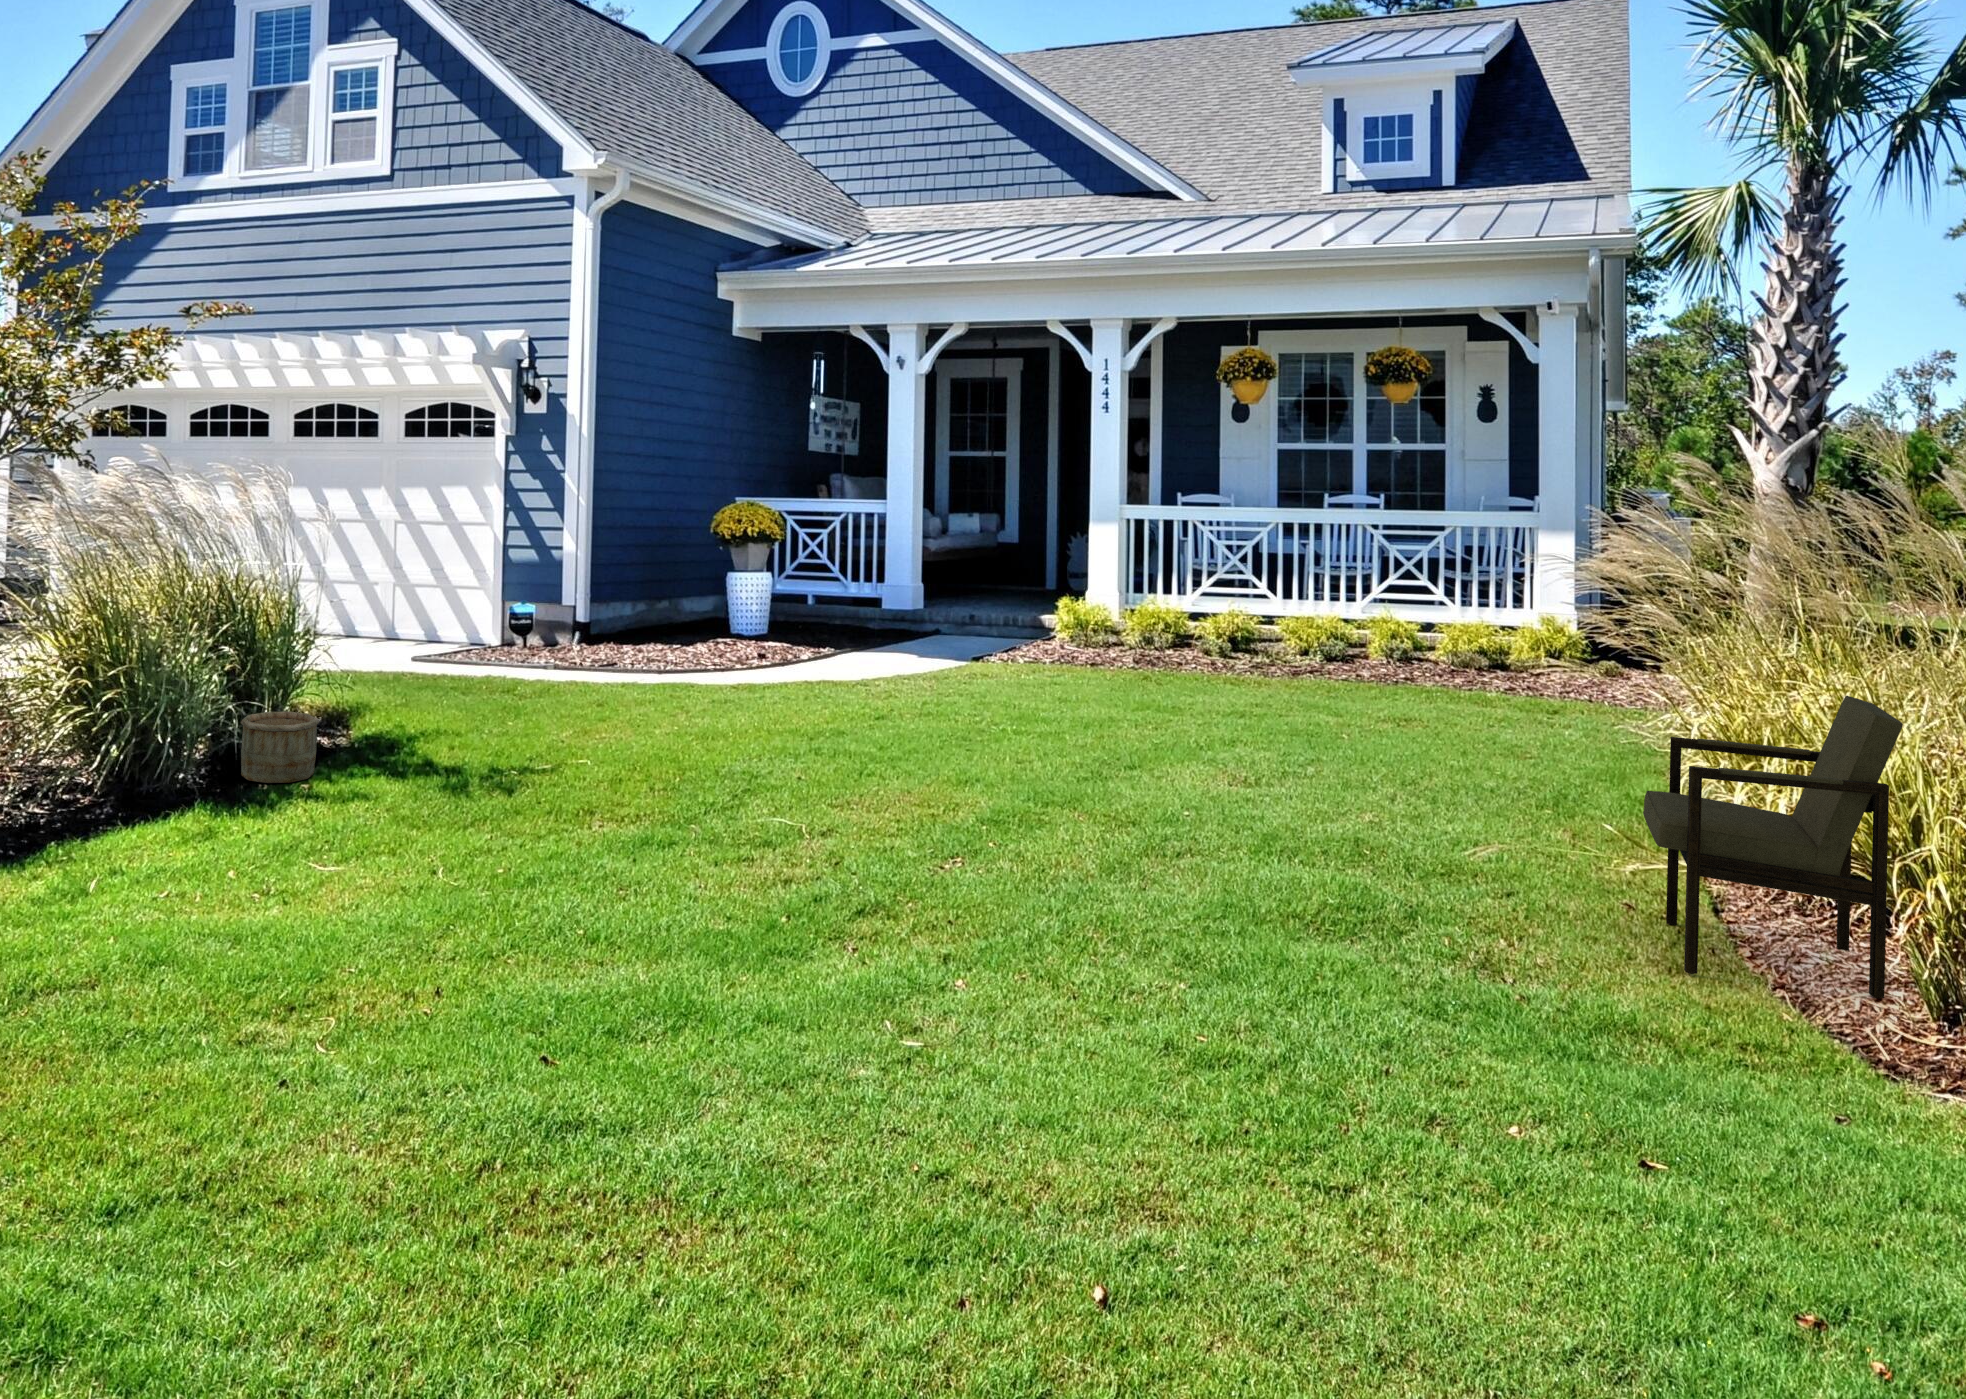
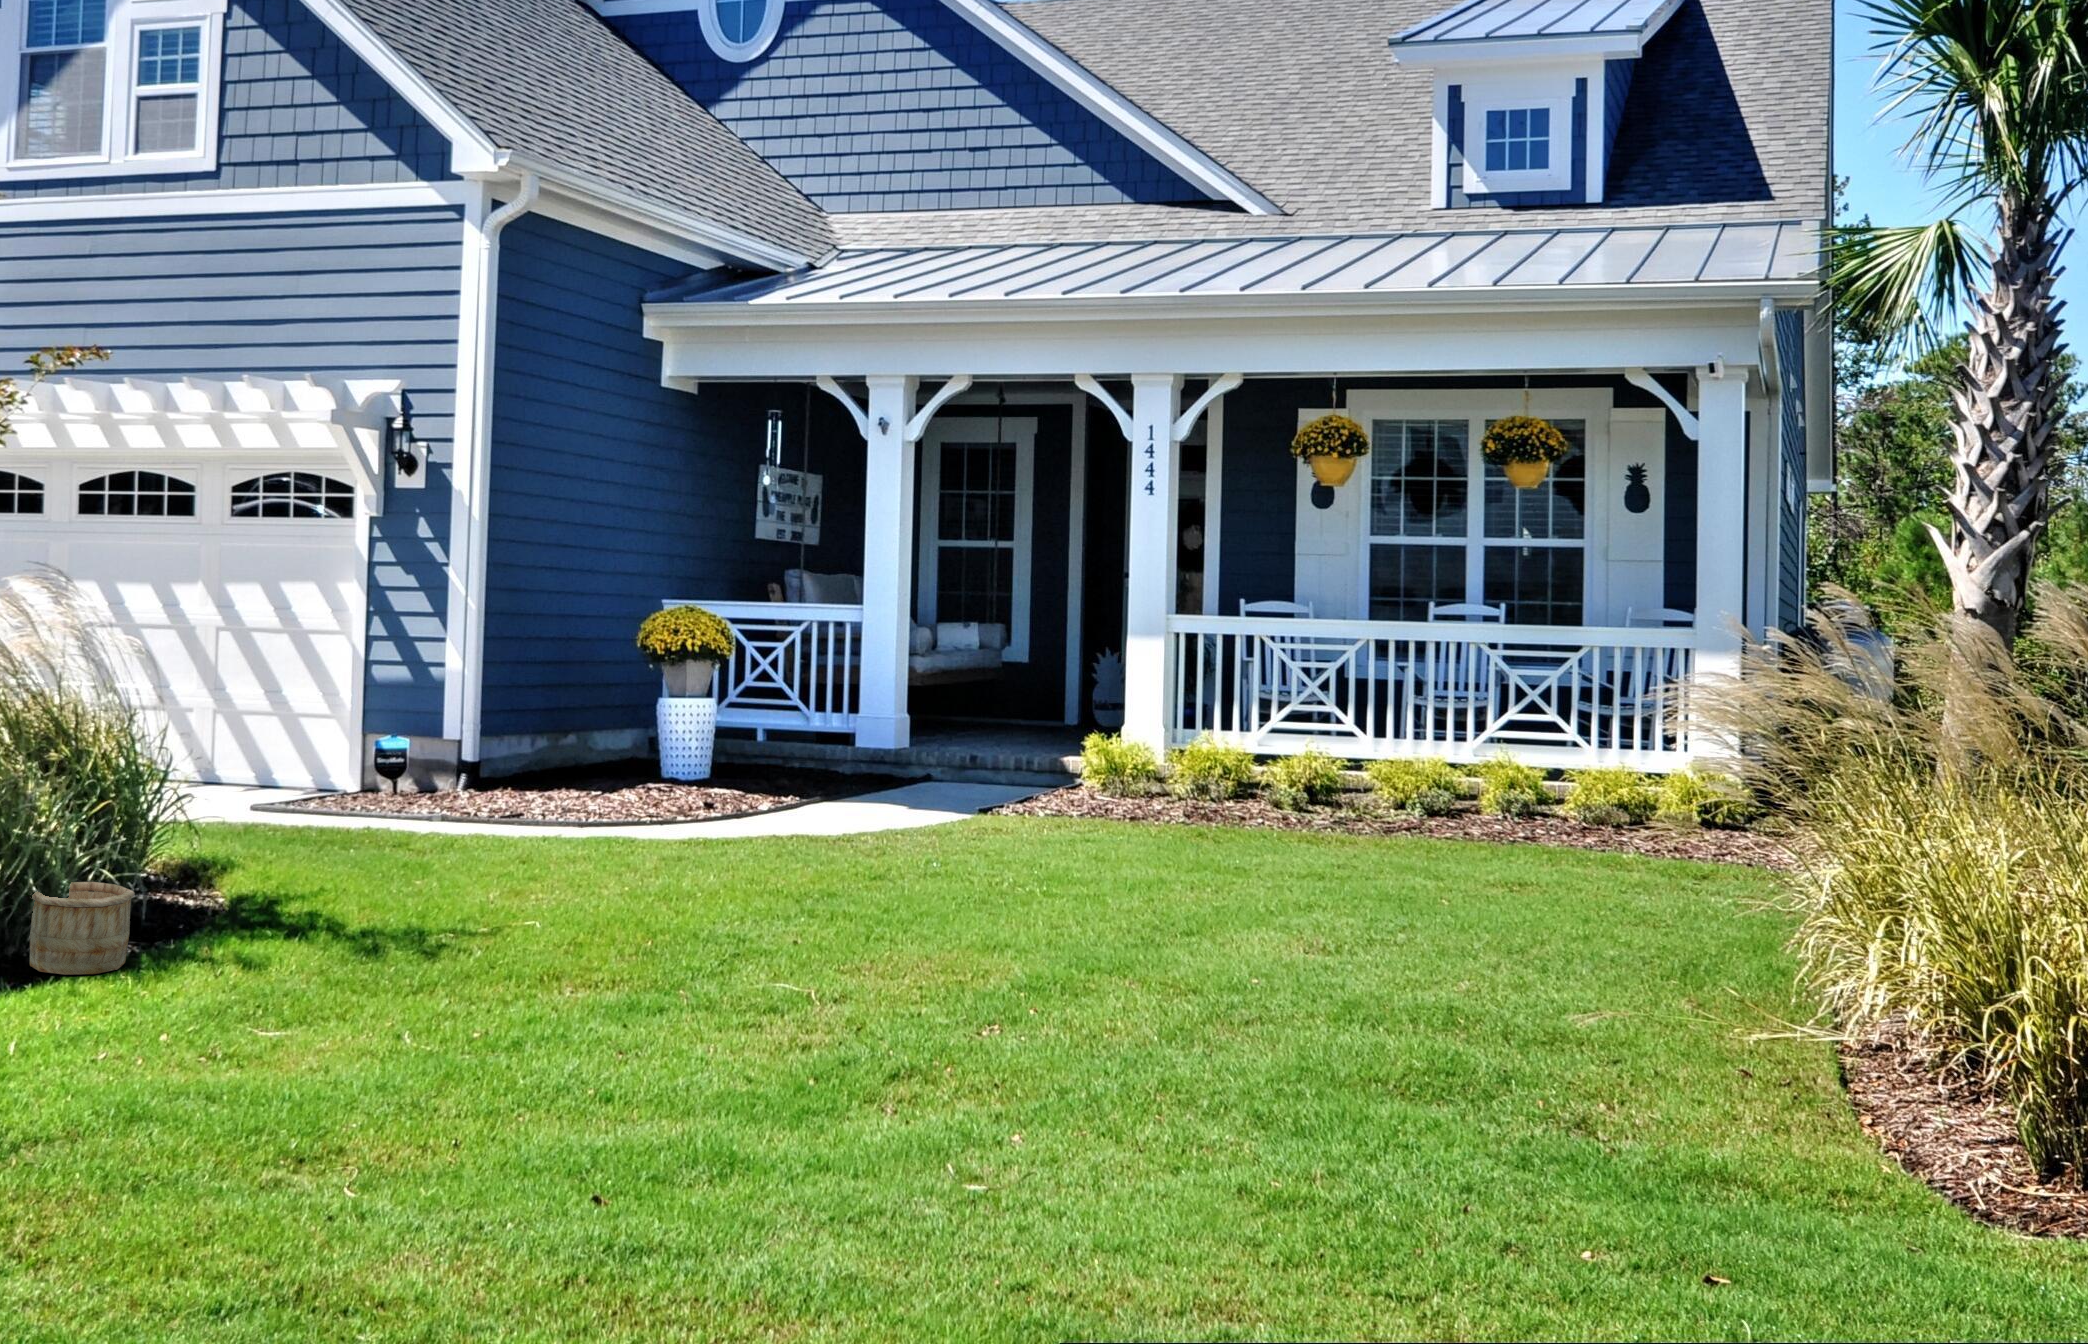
armchair: present [1643,696,1903,998] -> none [1753,851,2023,1200]

